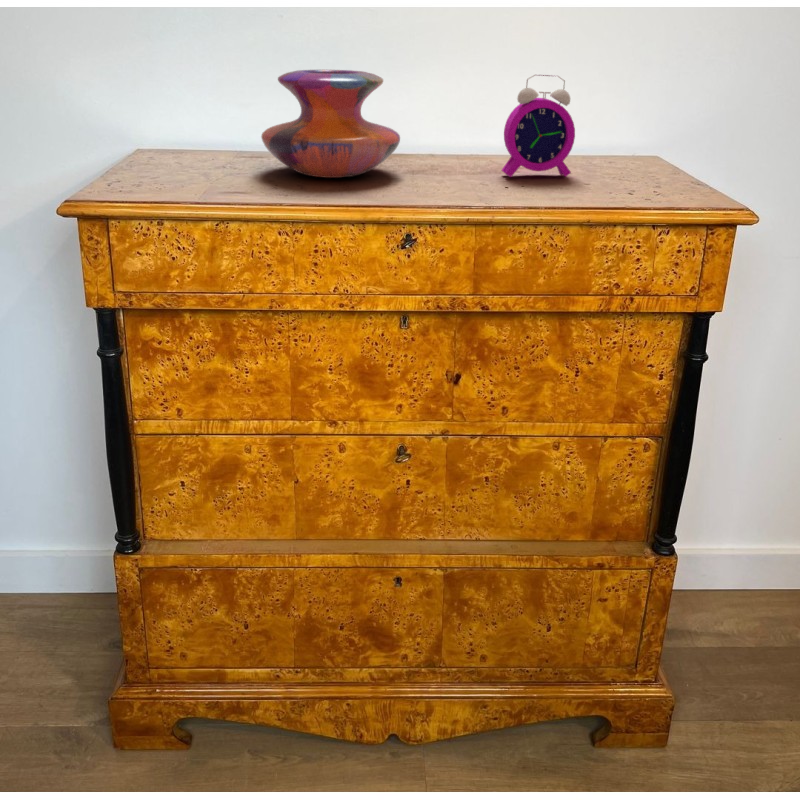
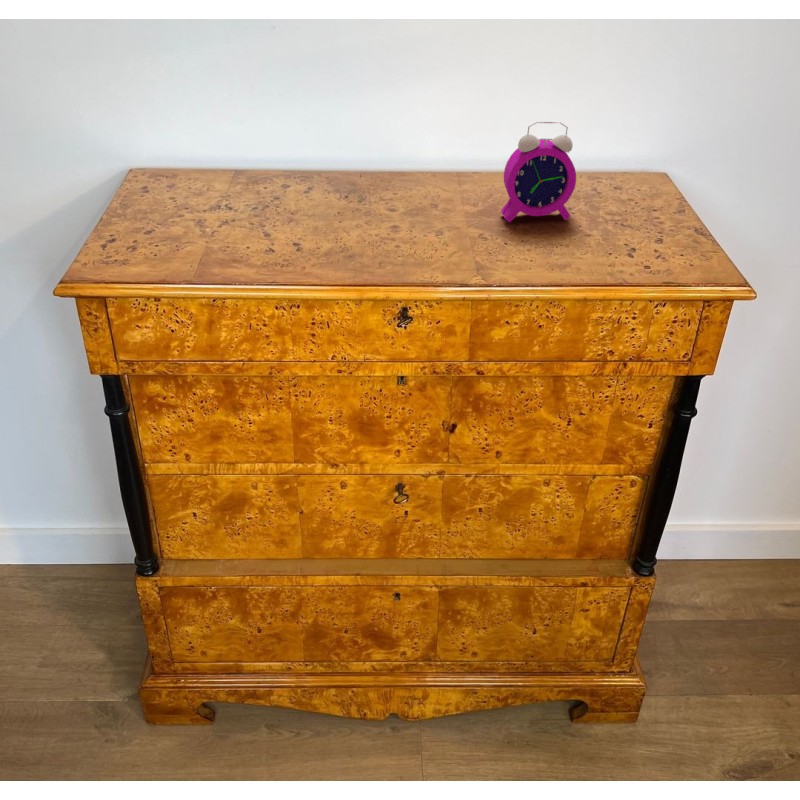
decorative vase: present [261,70,400,178] -> none [257,109,398,228]

